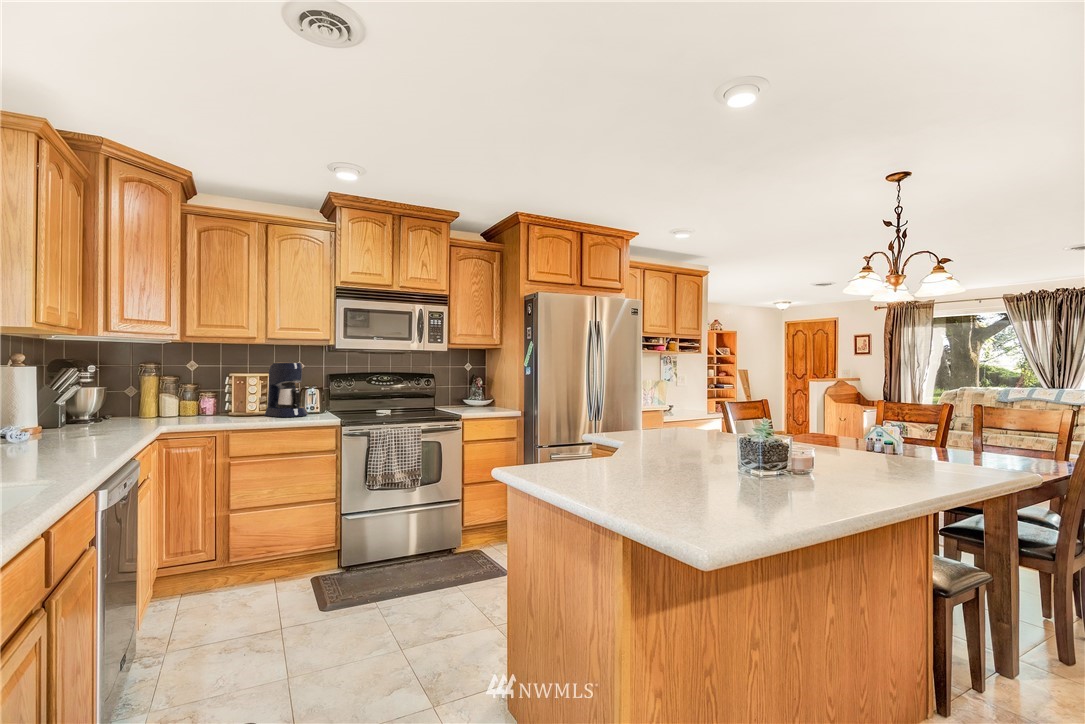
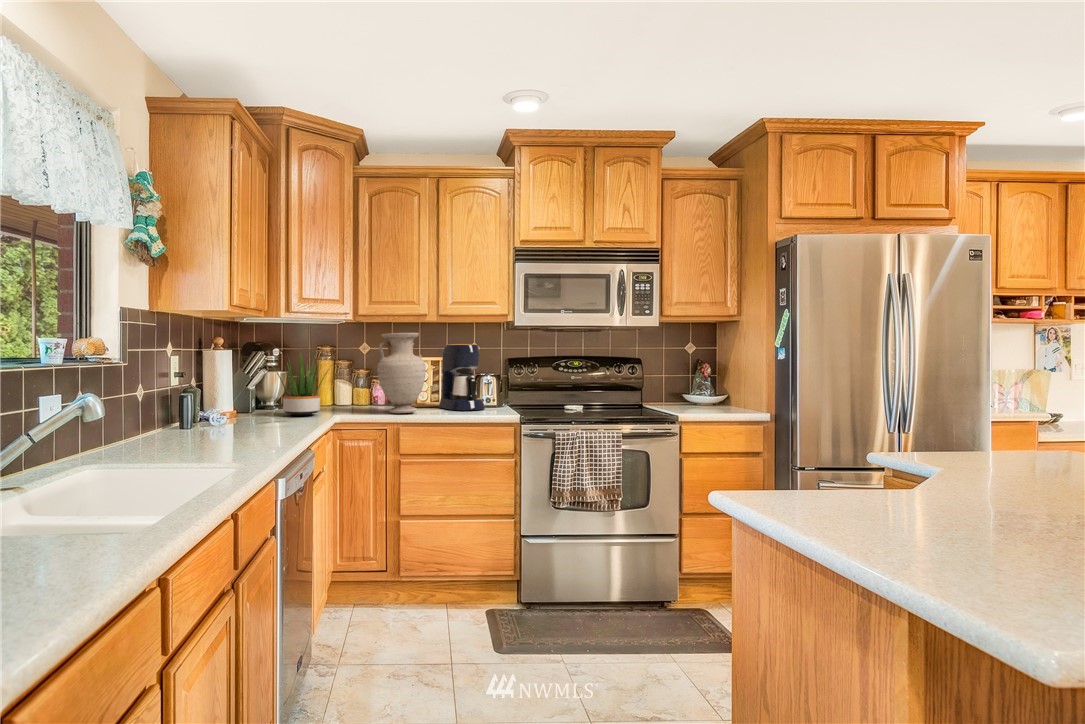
vase: none [207,352,254,421] -> present [377,333,426,413]
potted plant: none [87,369,162,427] -> present [272,353,329,416]

